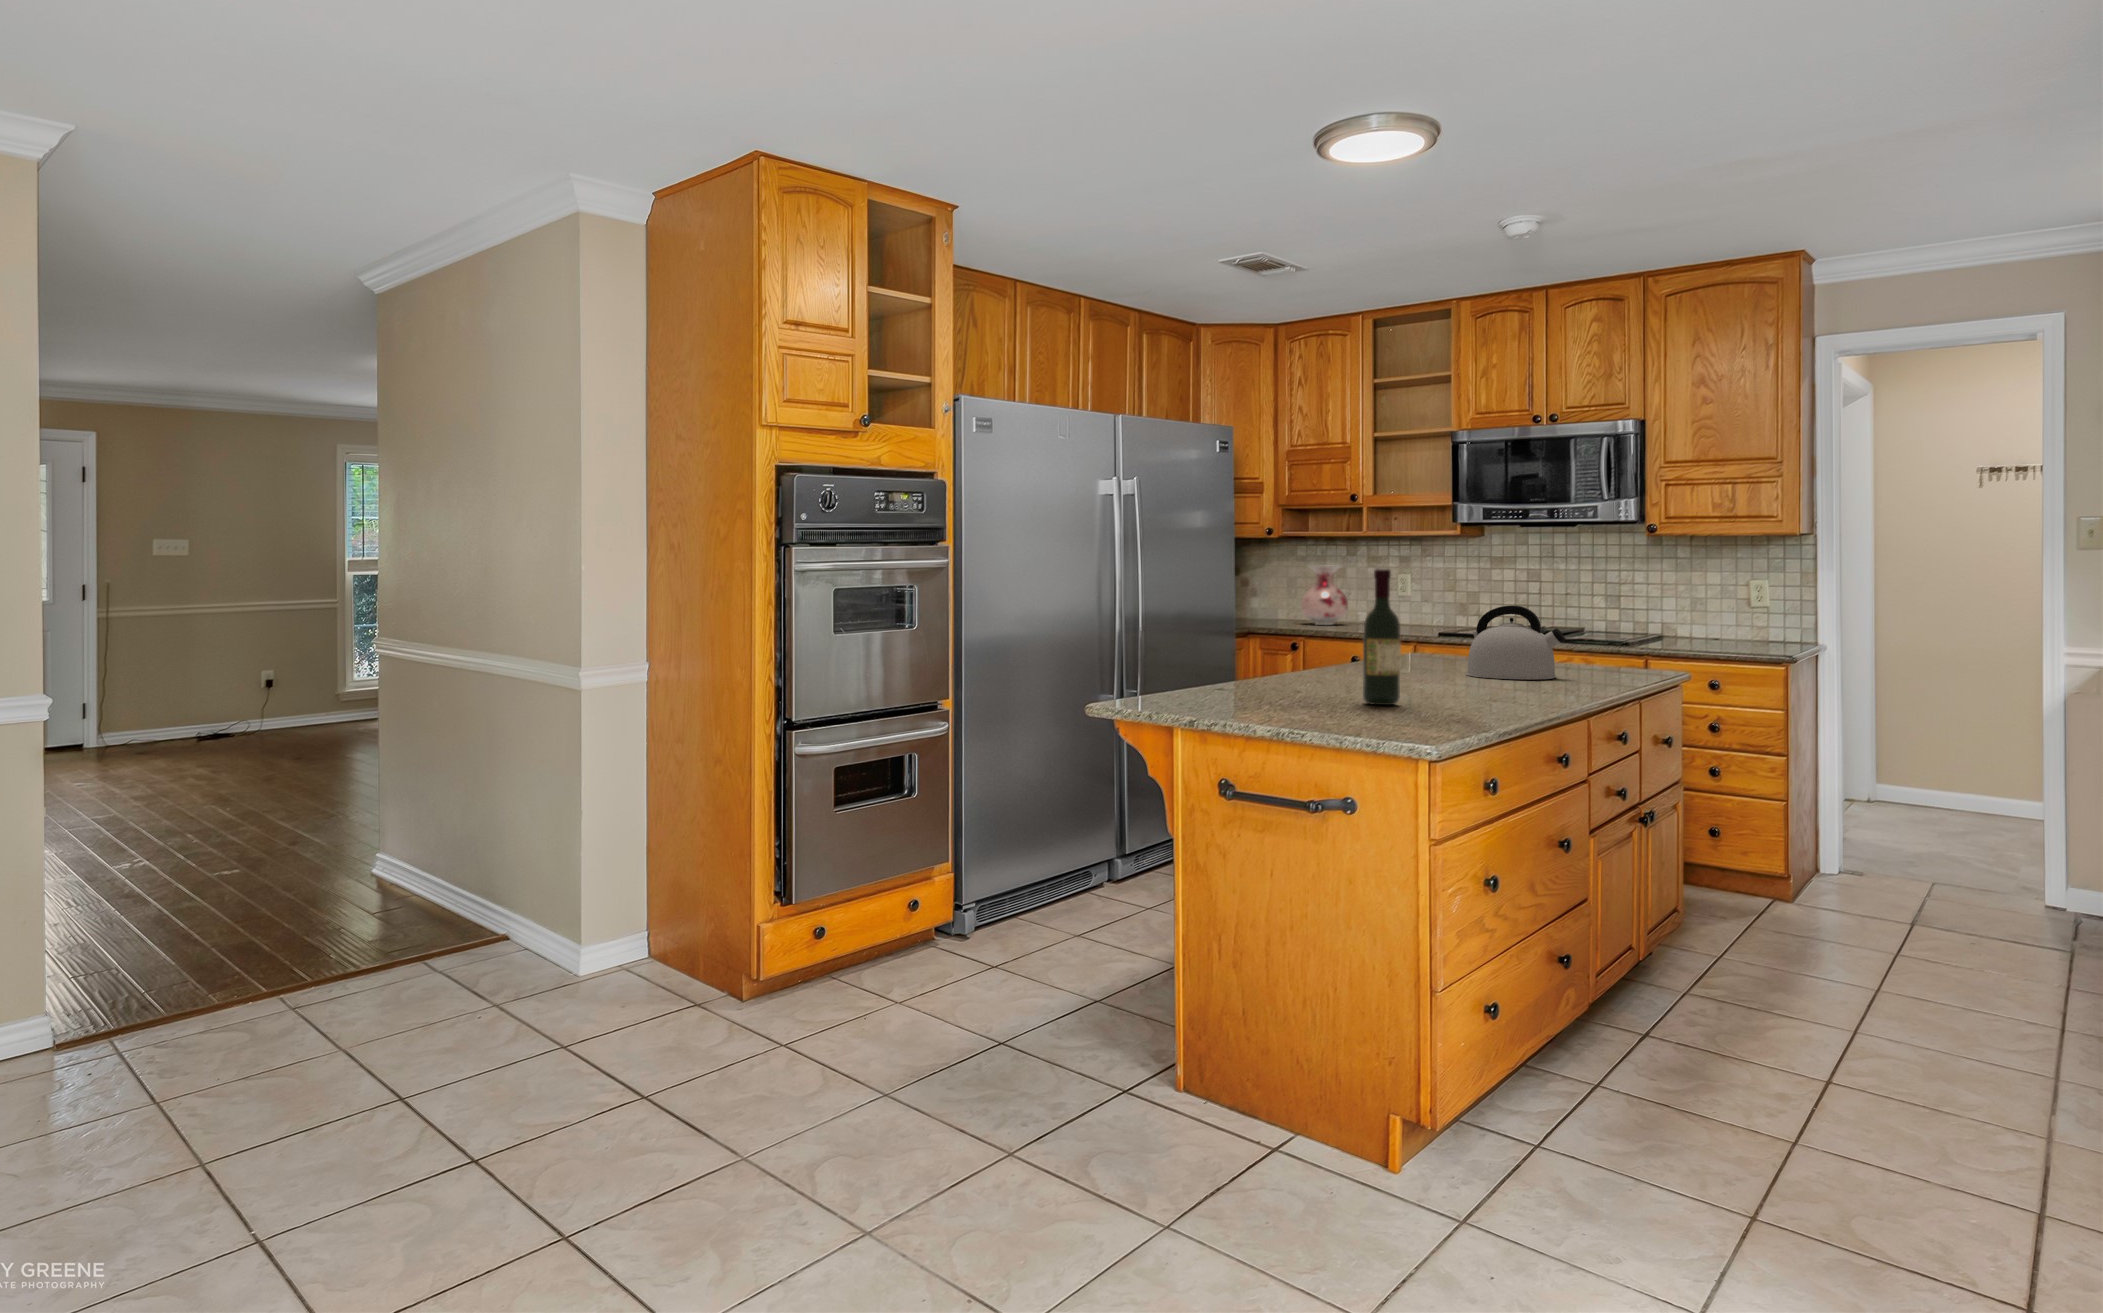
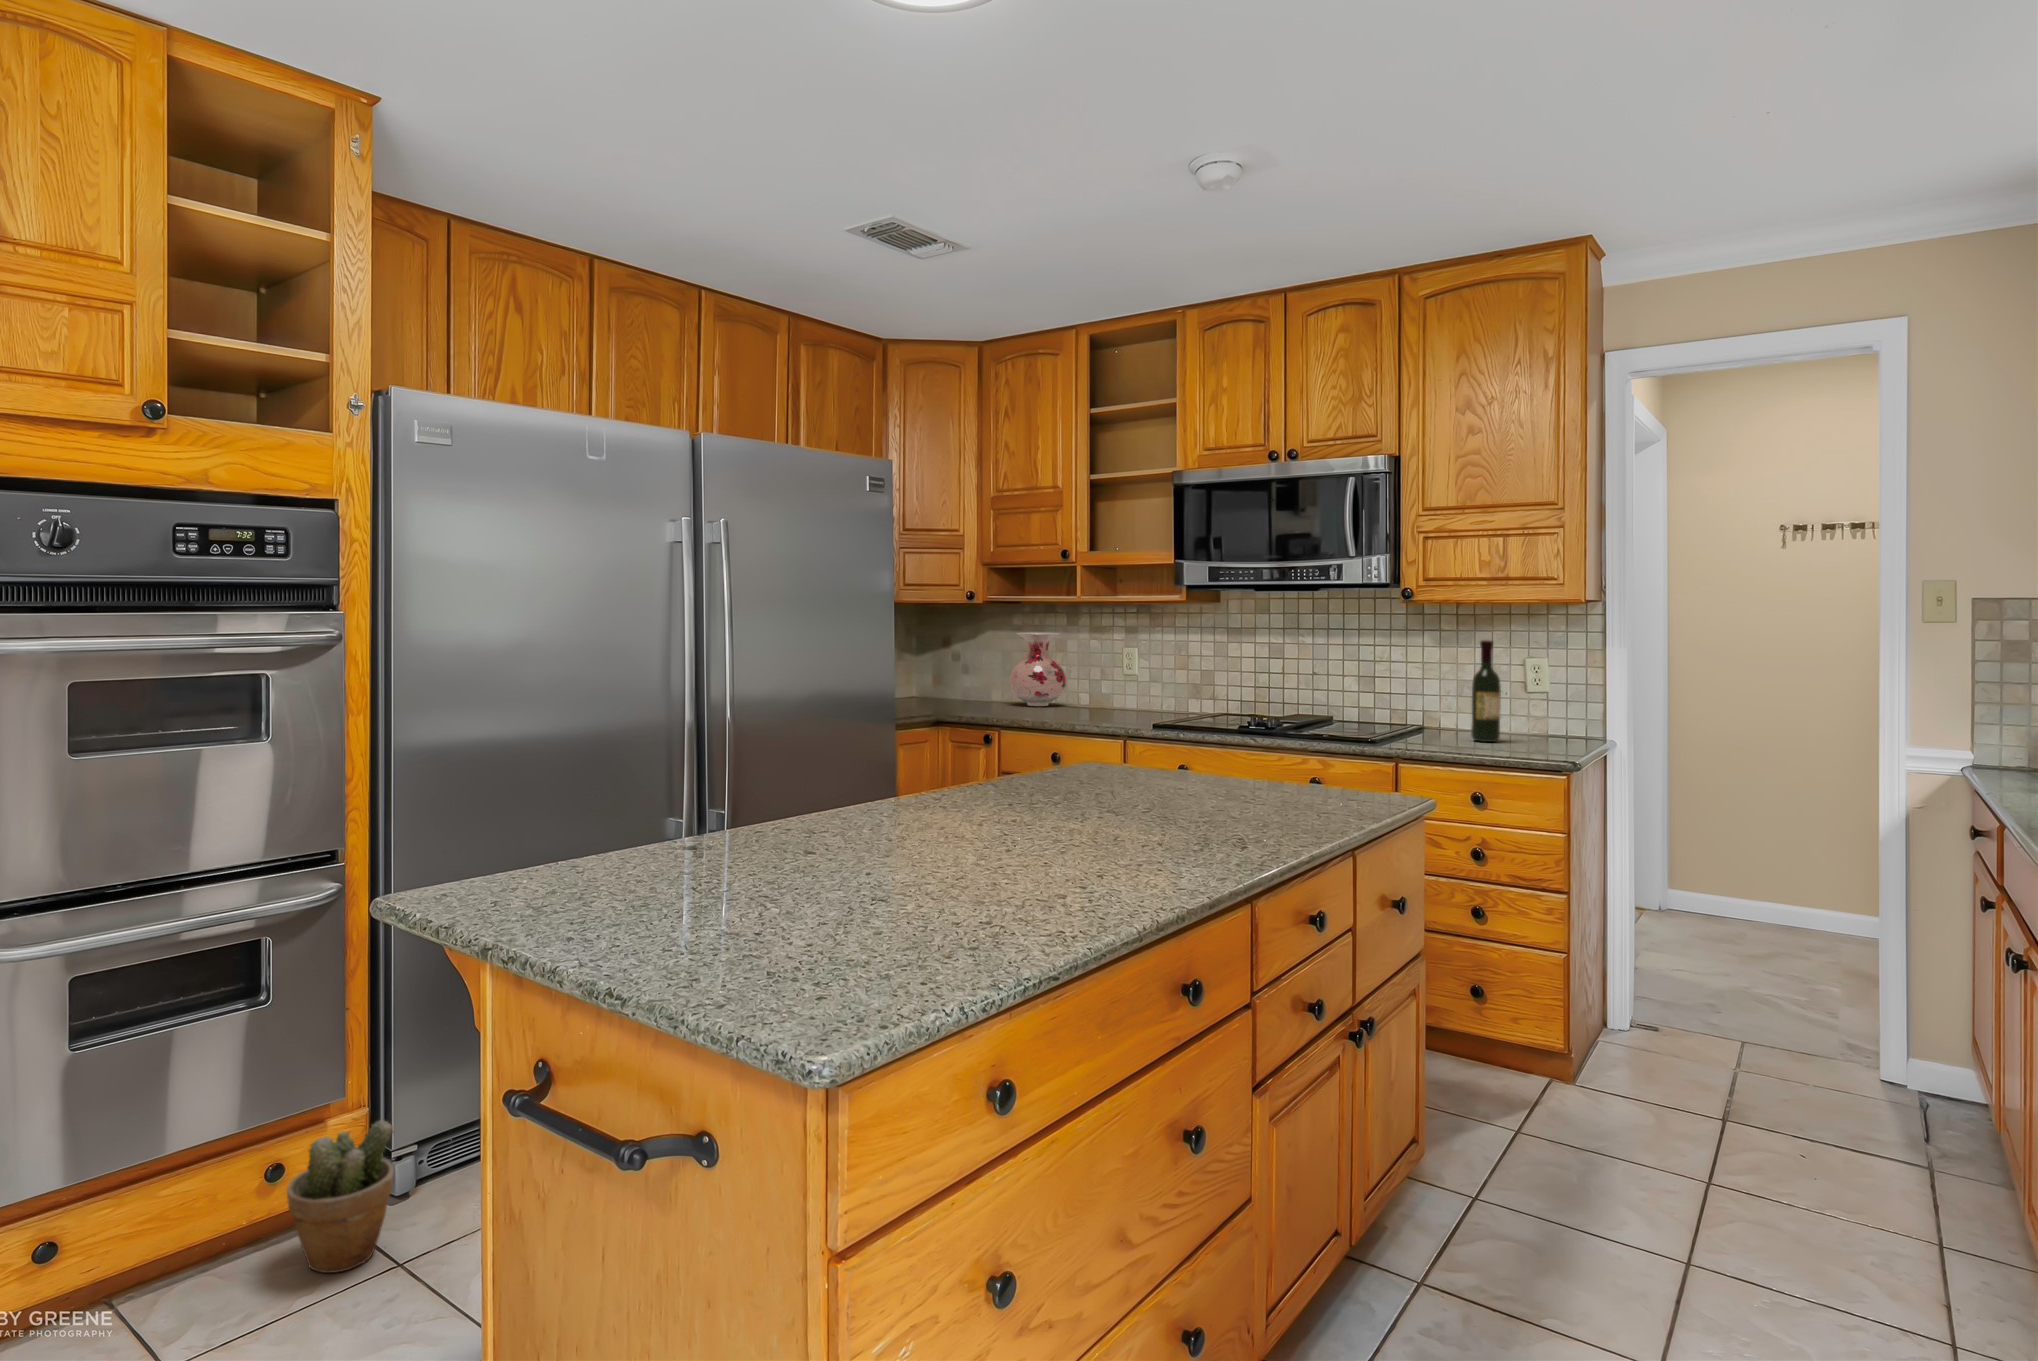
wine bottle: present [1363,569,1401,705] -> present [1471,640,1501,742]
kettle: present [1466,605,1565,680] -> none [1106,710,1242,826]
potted plant: none [923,876,986,968] -> present [287,1120,394,1273]

